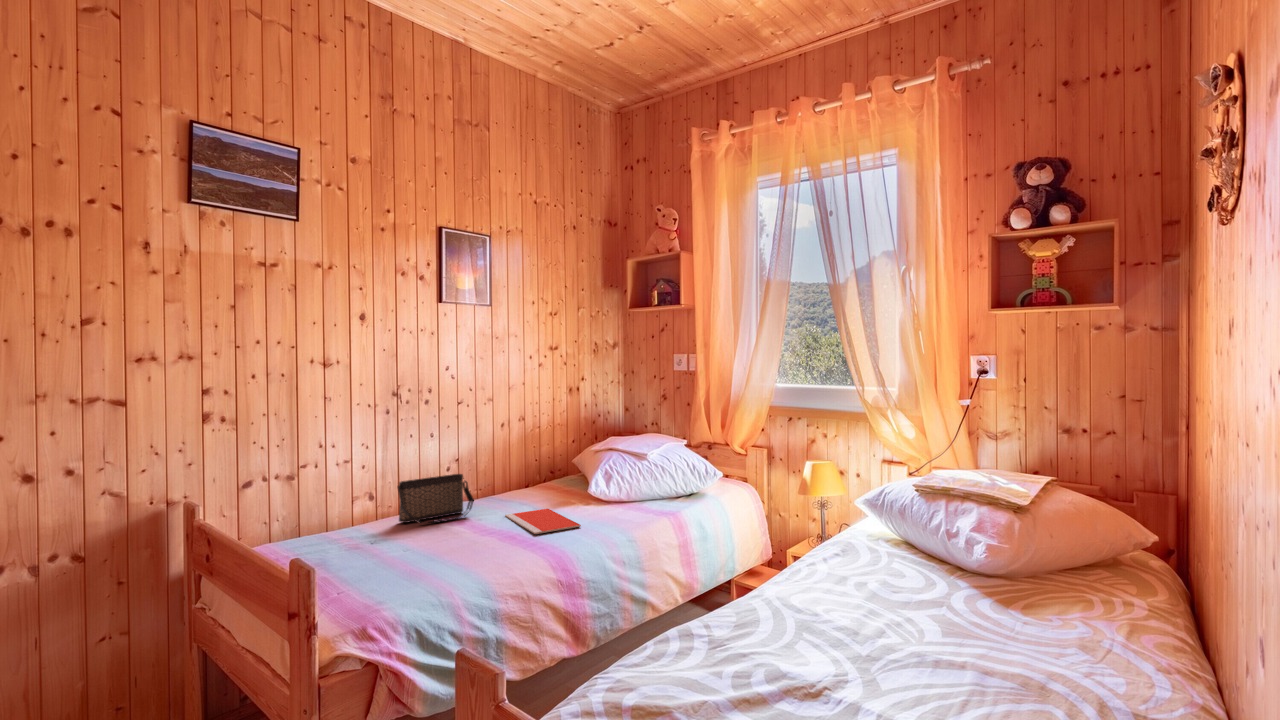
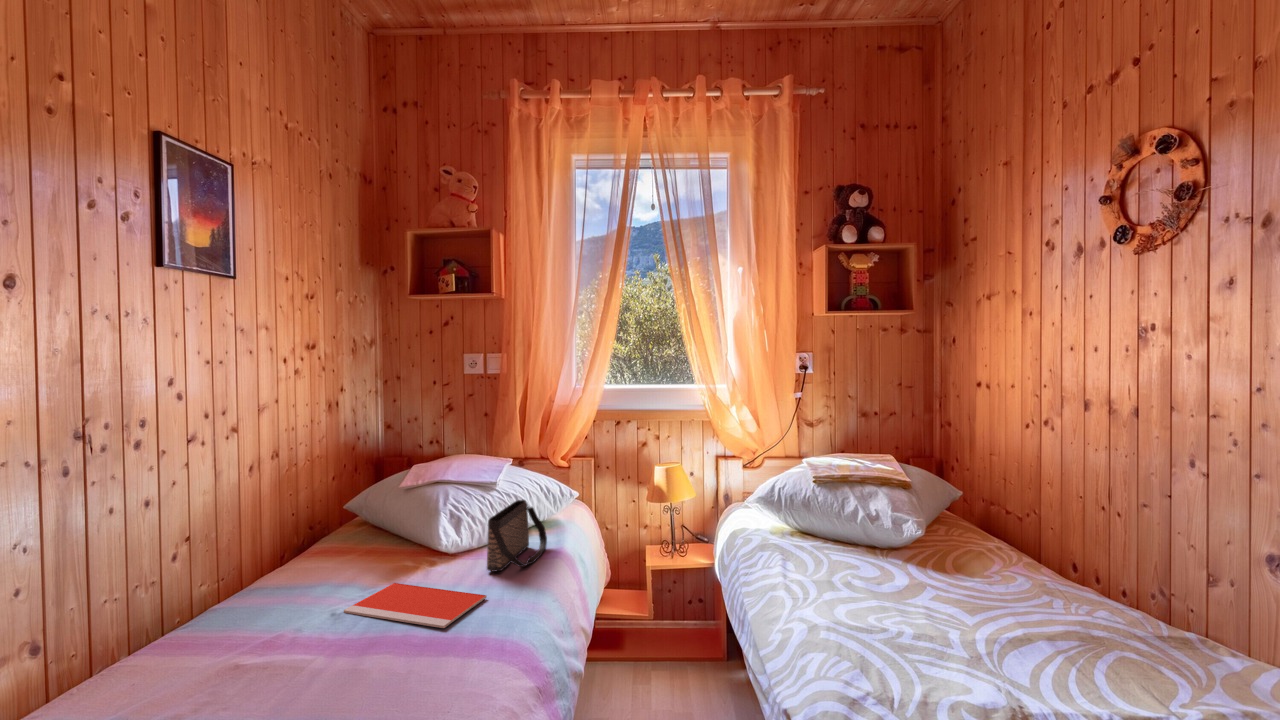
handbag: present [397,474,474,523] -> present [487,500,547,572]

